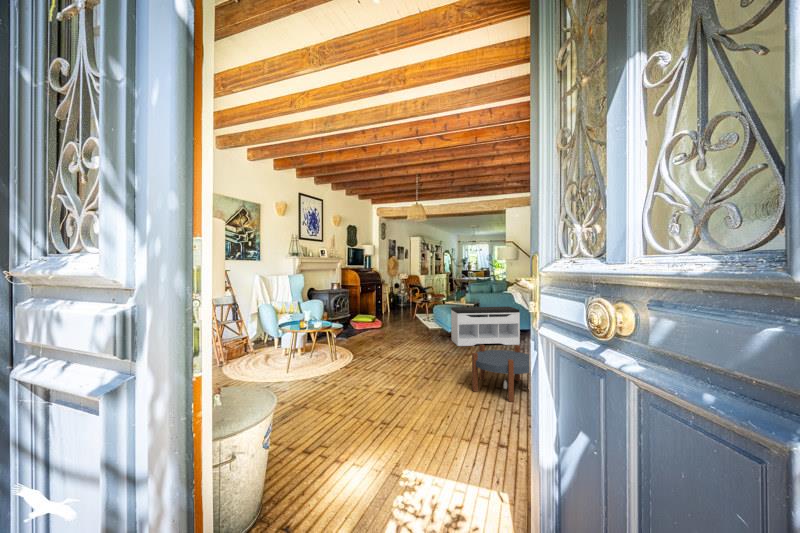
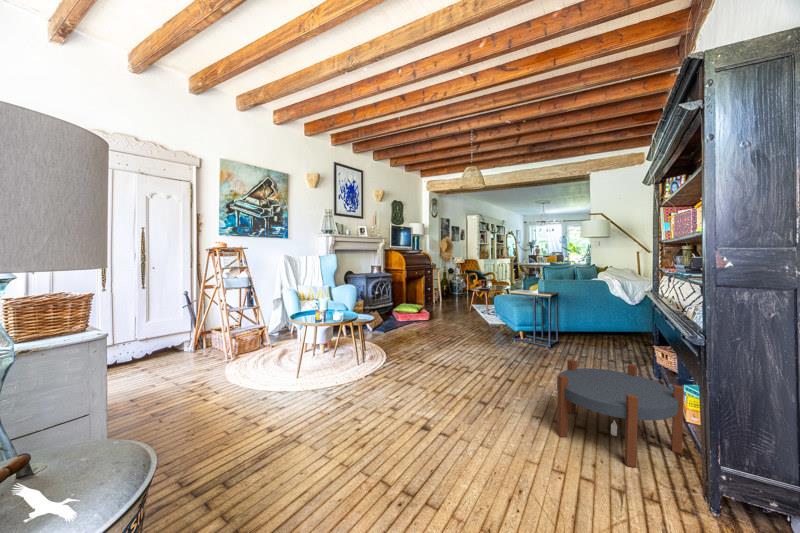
bench: present [451,306,520,346] -> none [519,299,620,354]

